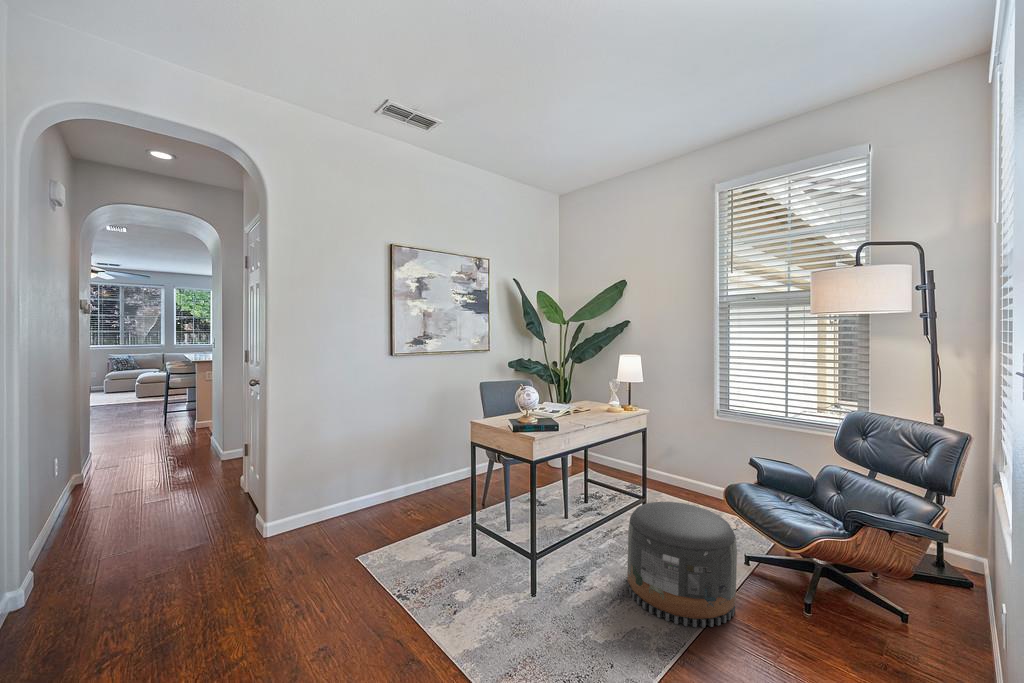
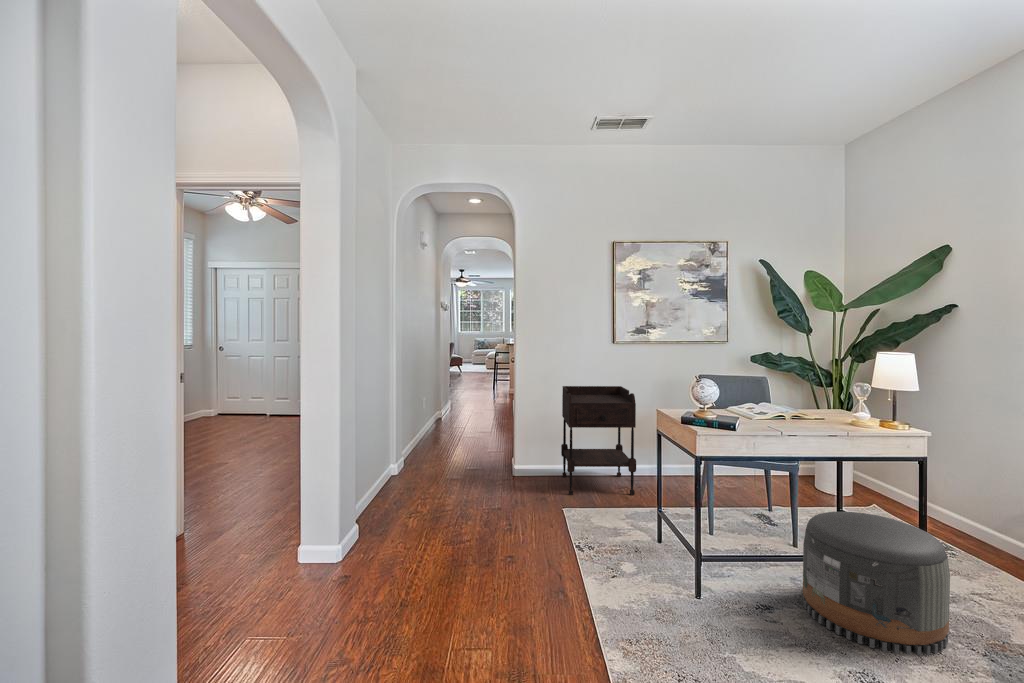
side table: none [332,399,427,534] -> present [561,386,636,495]

